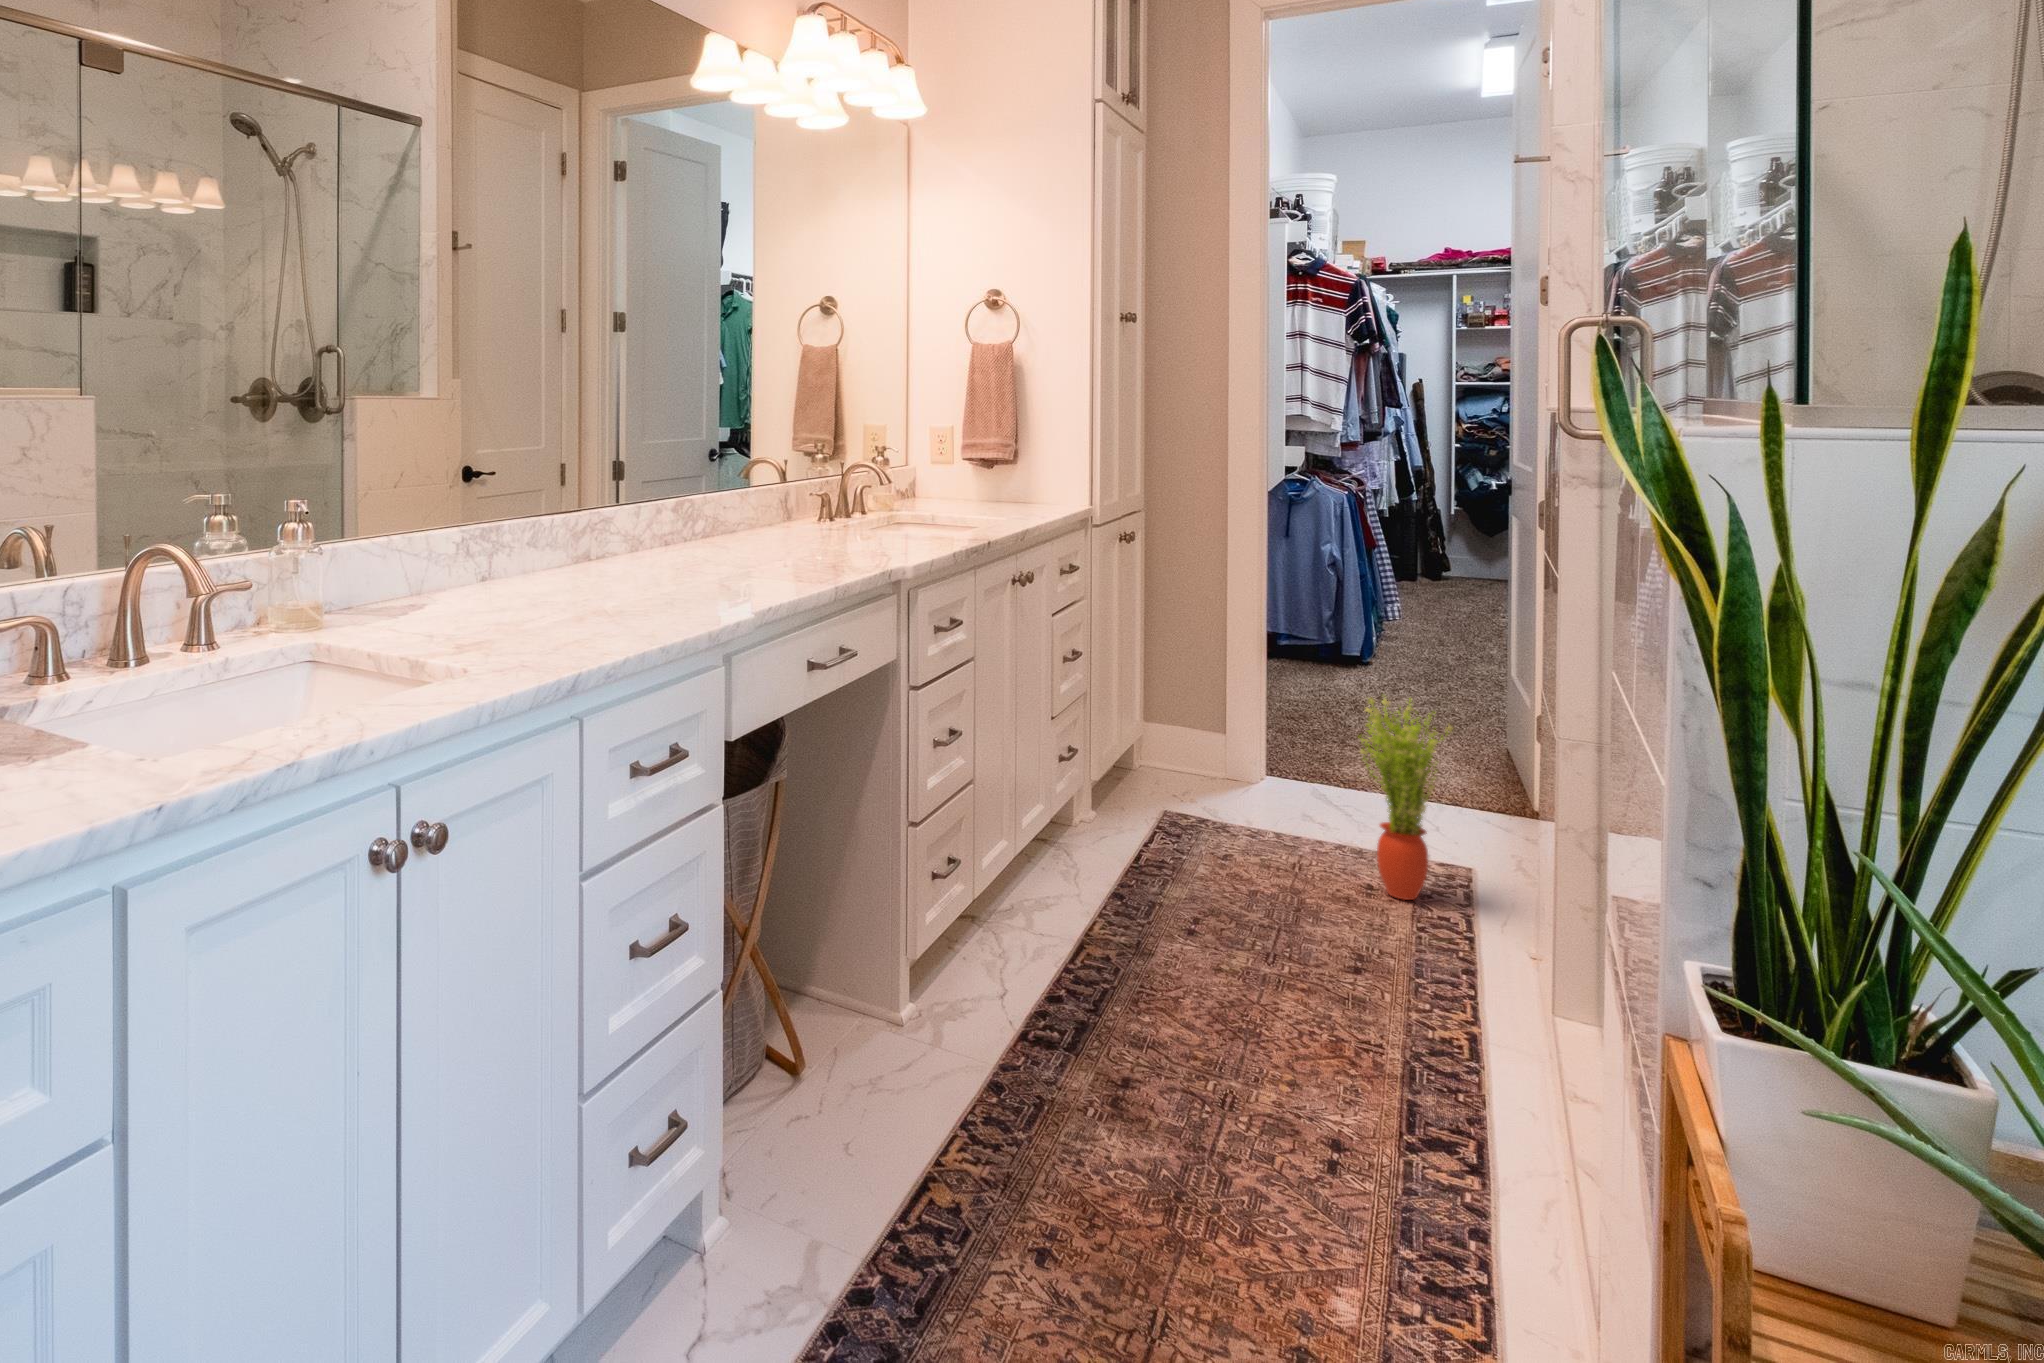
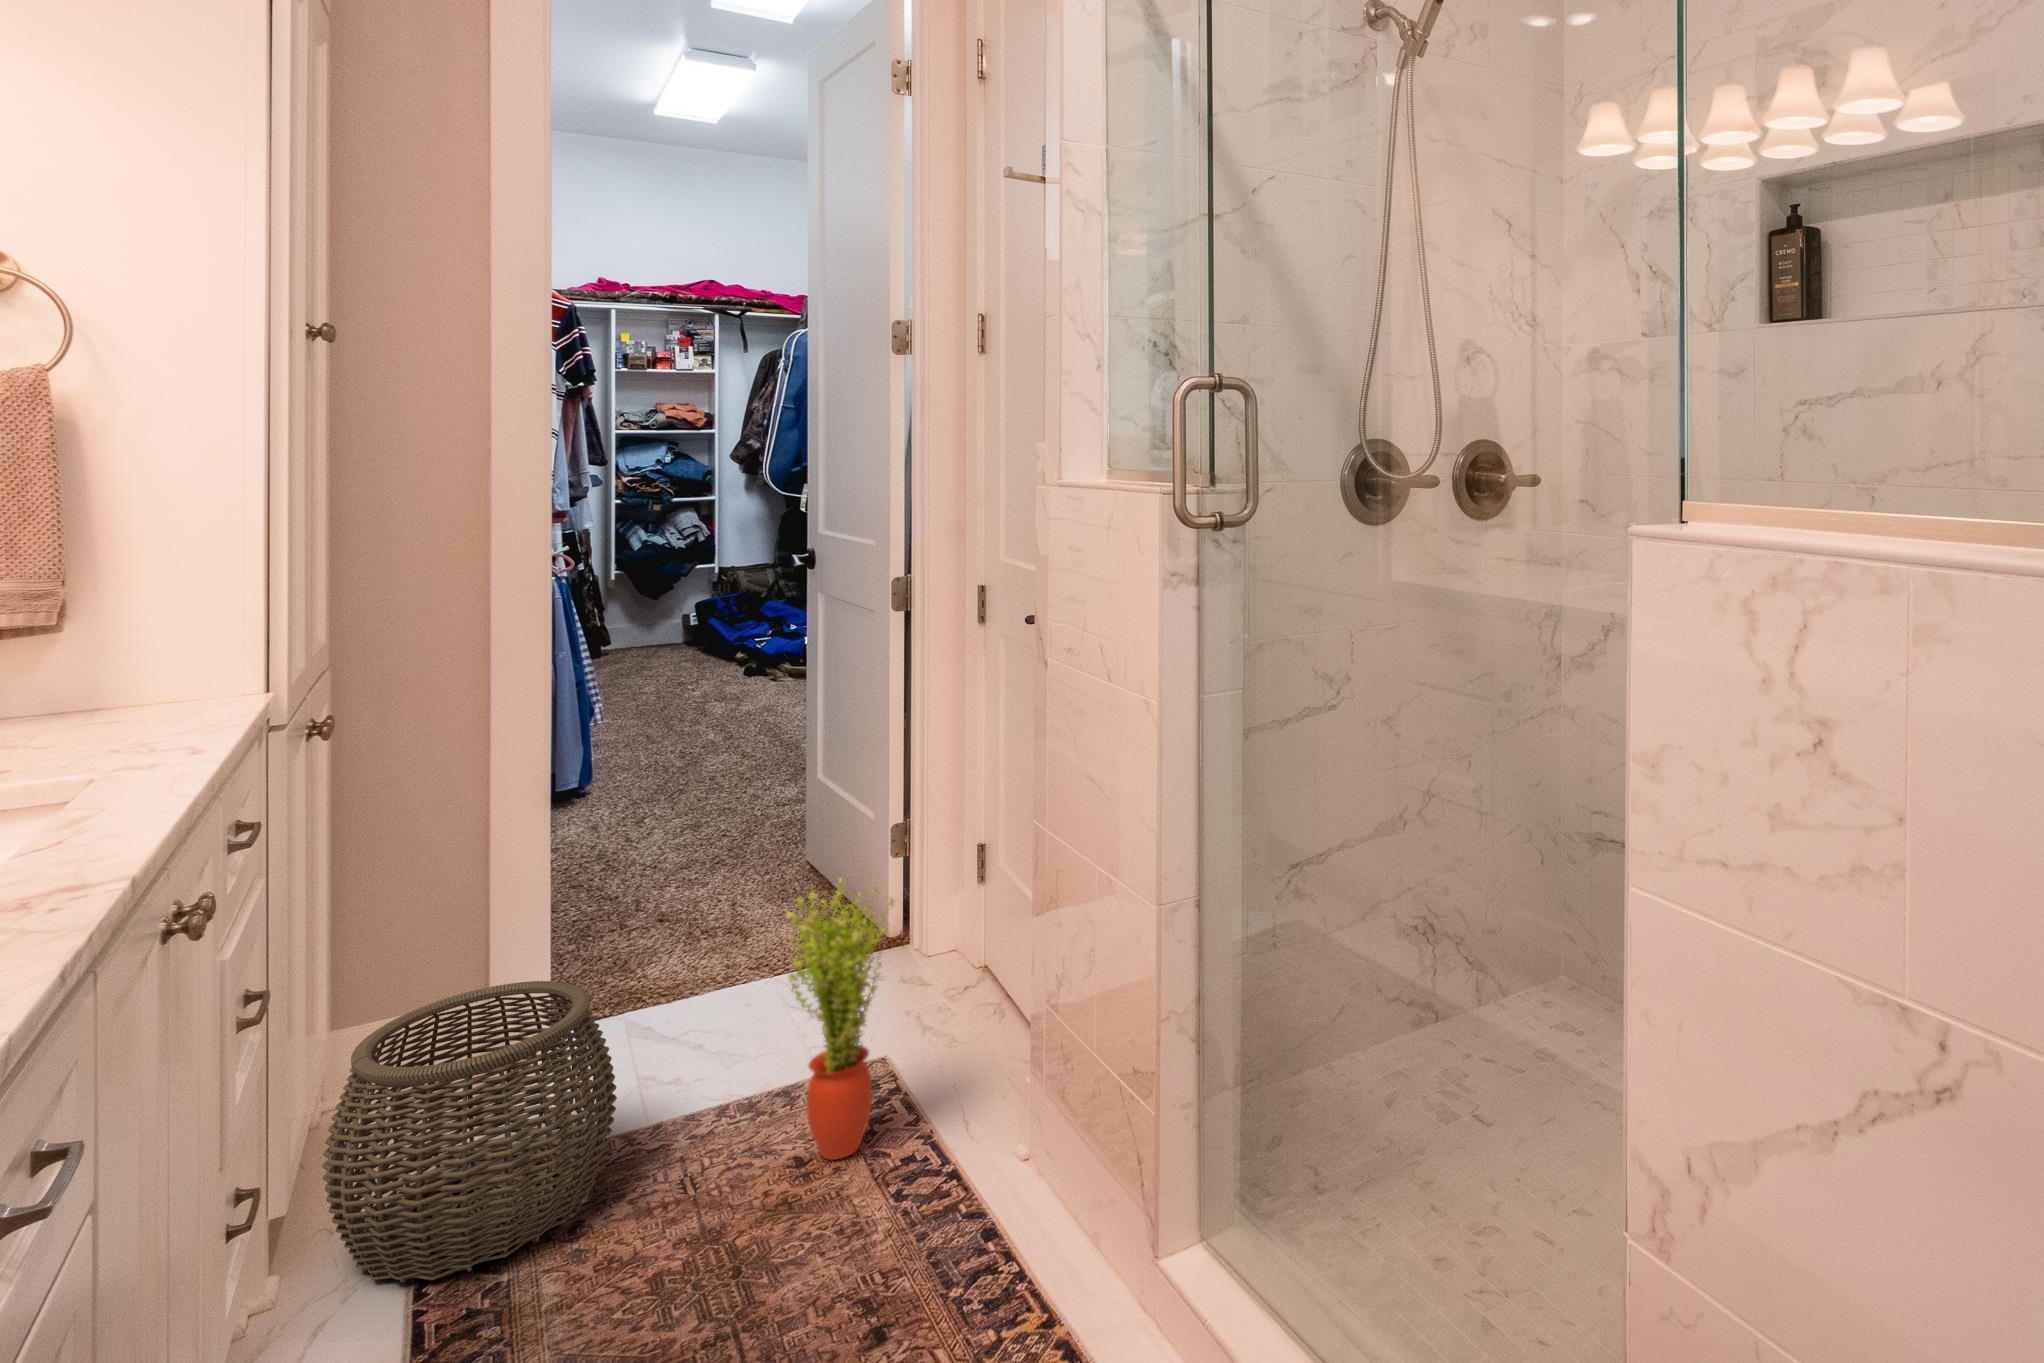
woven basket: none [1112,704,1264,852] -> present [322,981,617,1283]

